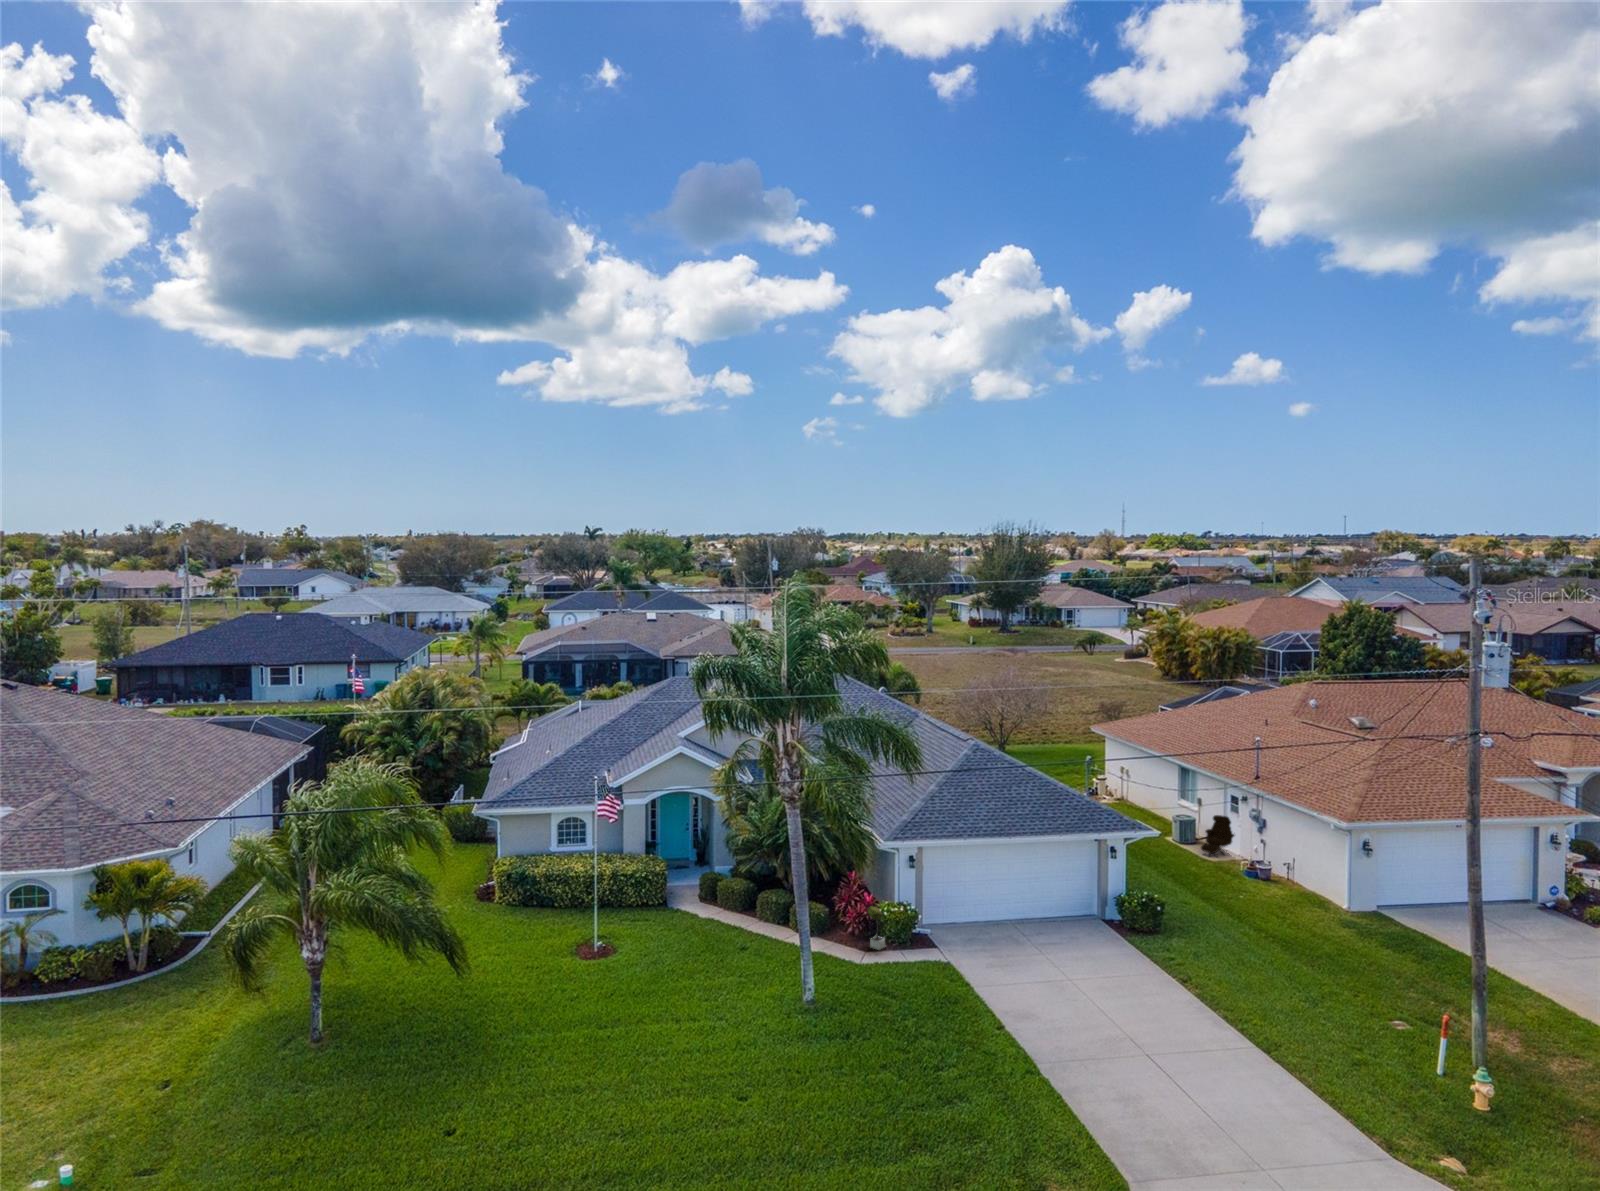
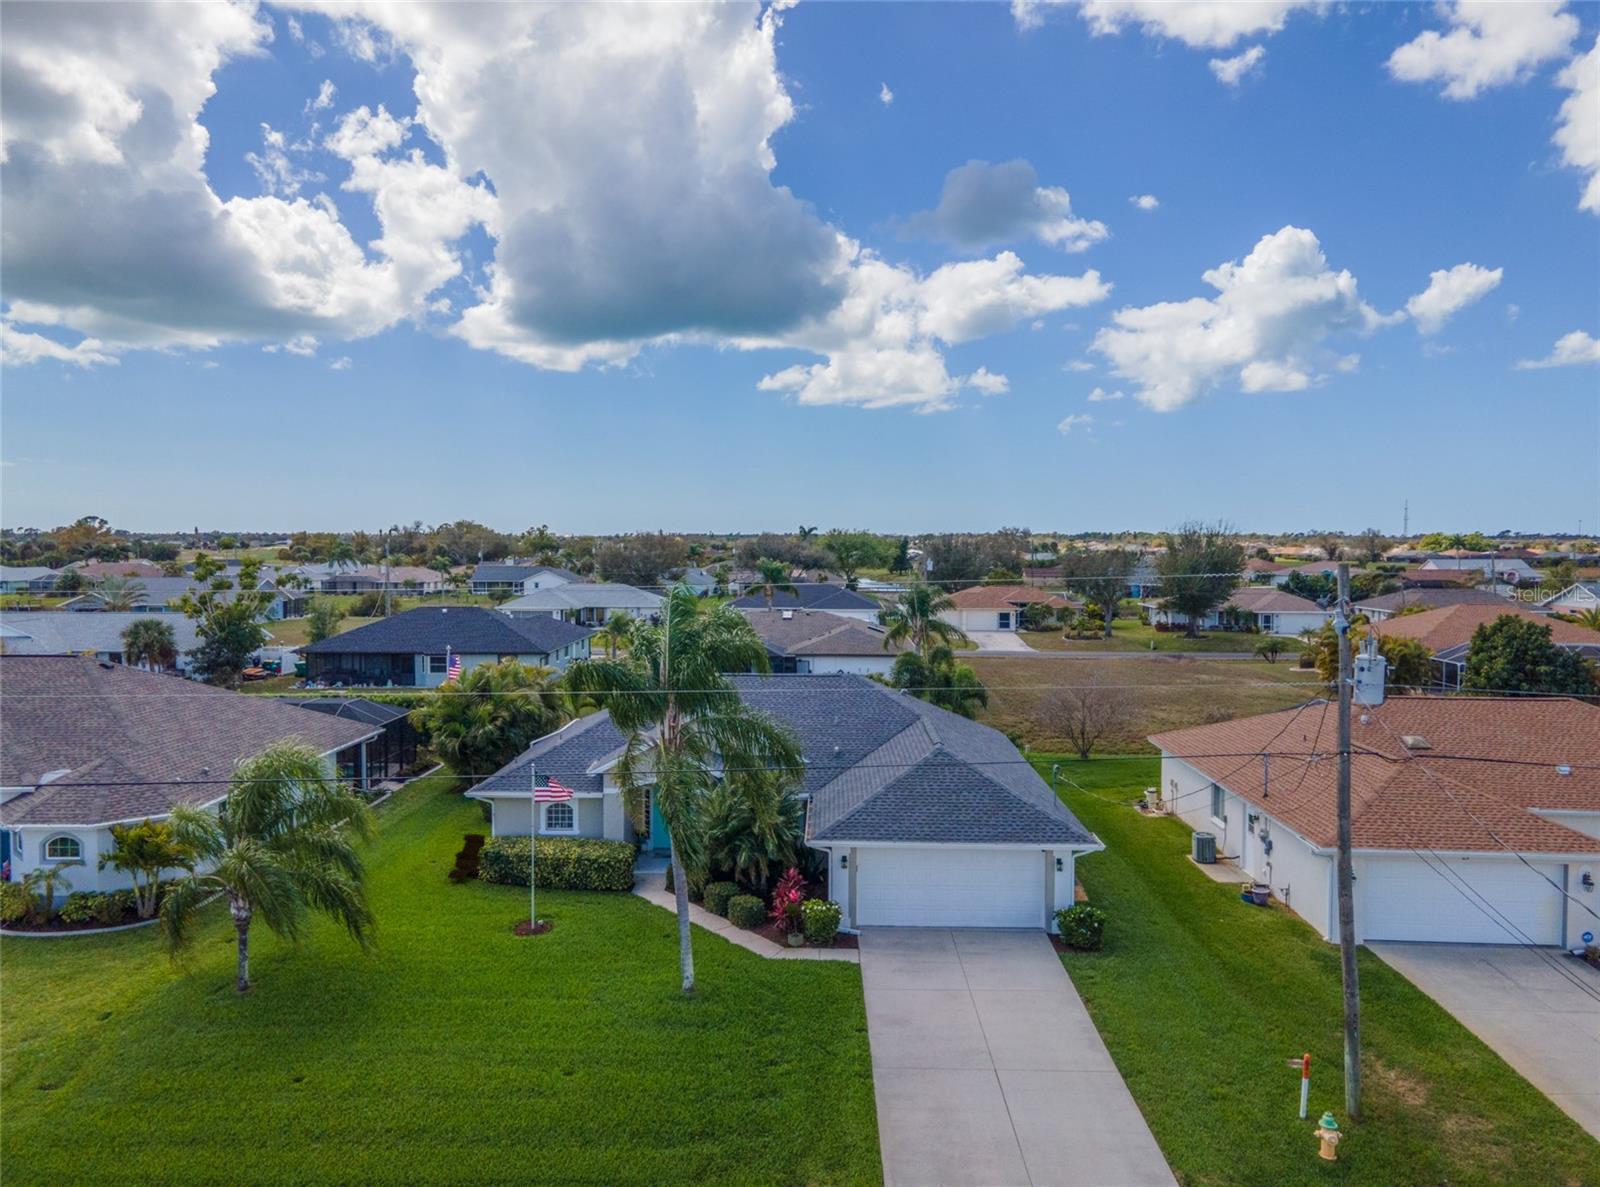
lounge chair: present [1201,815,1234,855] -> present [448,834,485,881]

